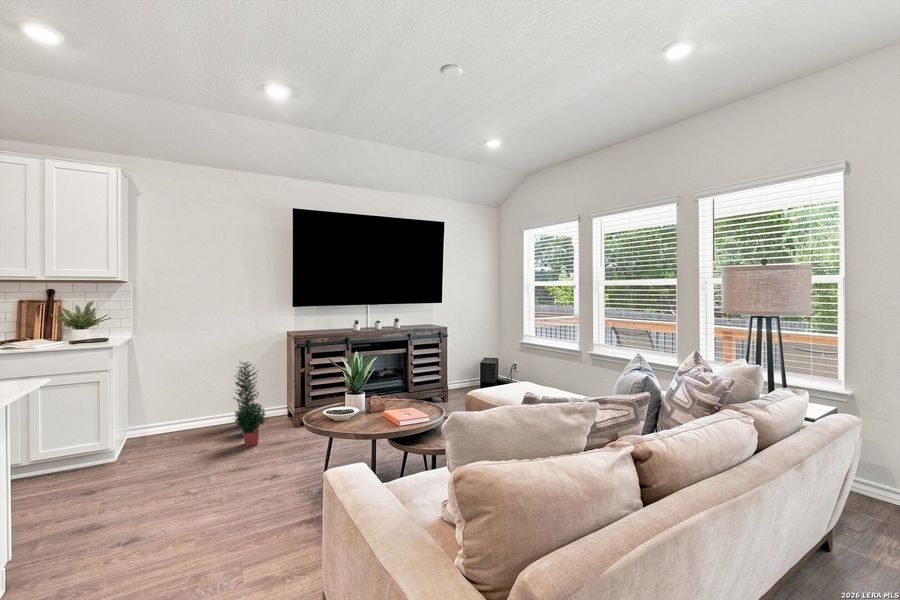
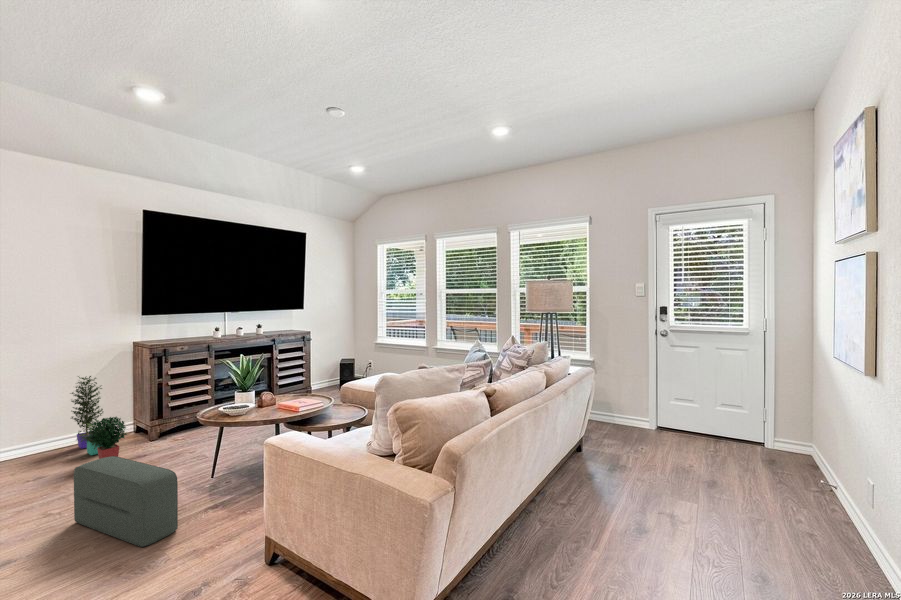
pouf: none [183,451,251,566] -> present [74,456,178,547]

